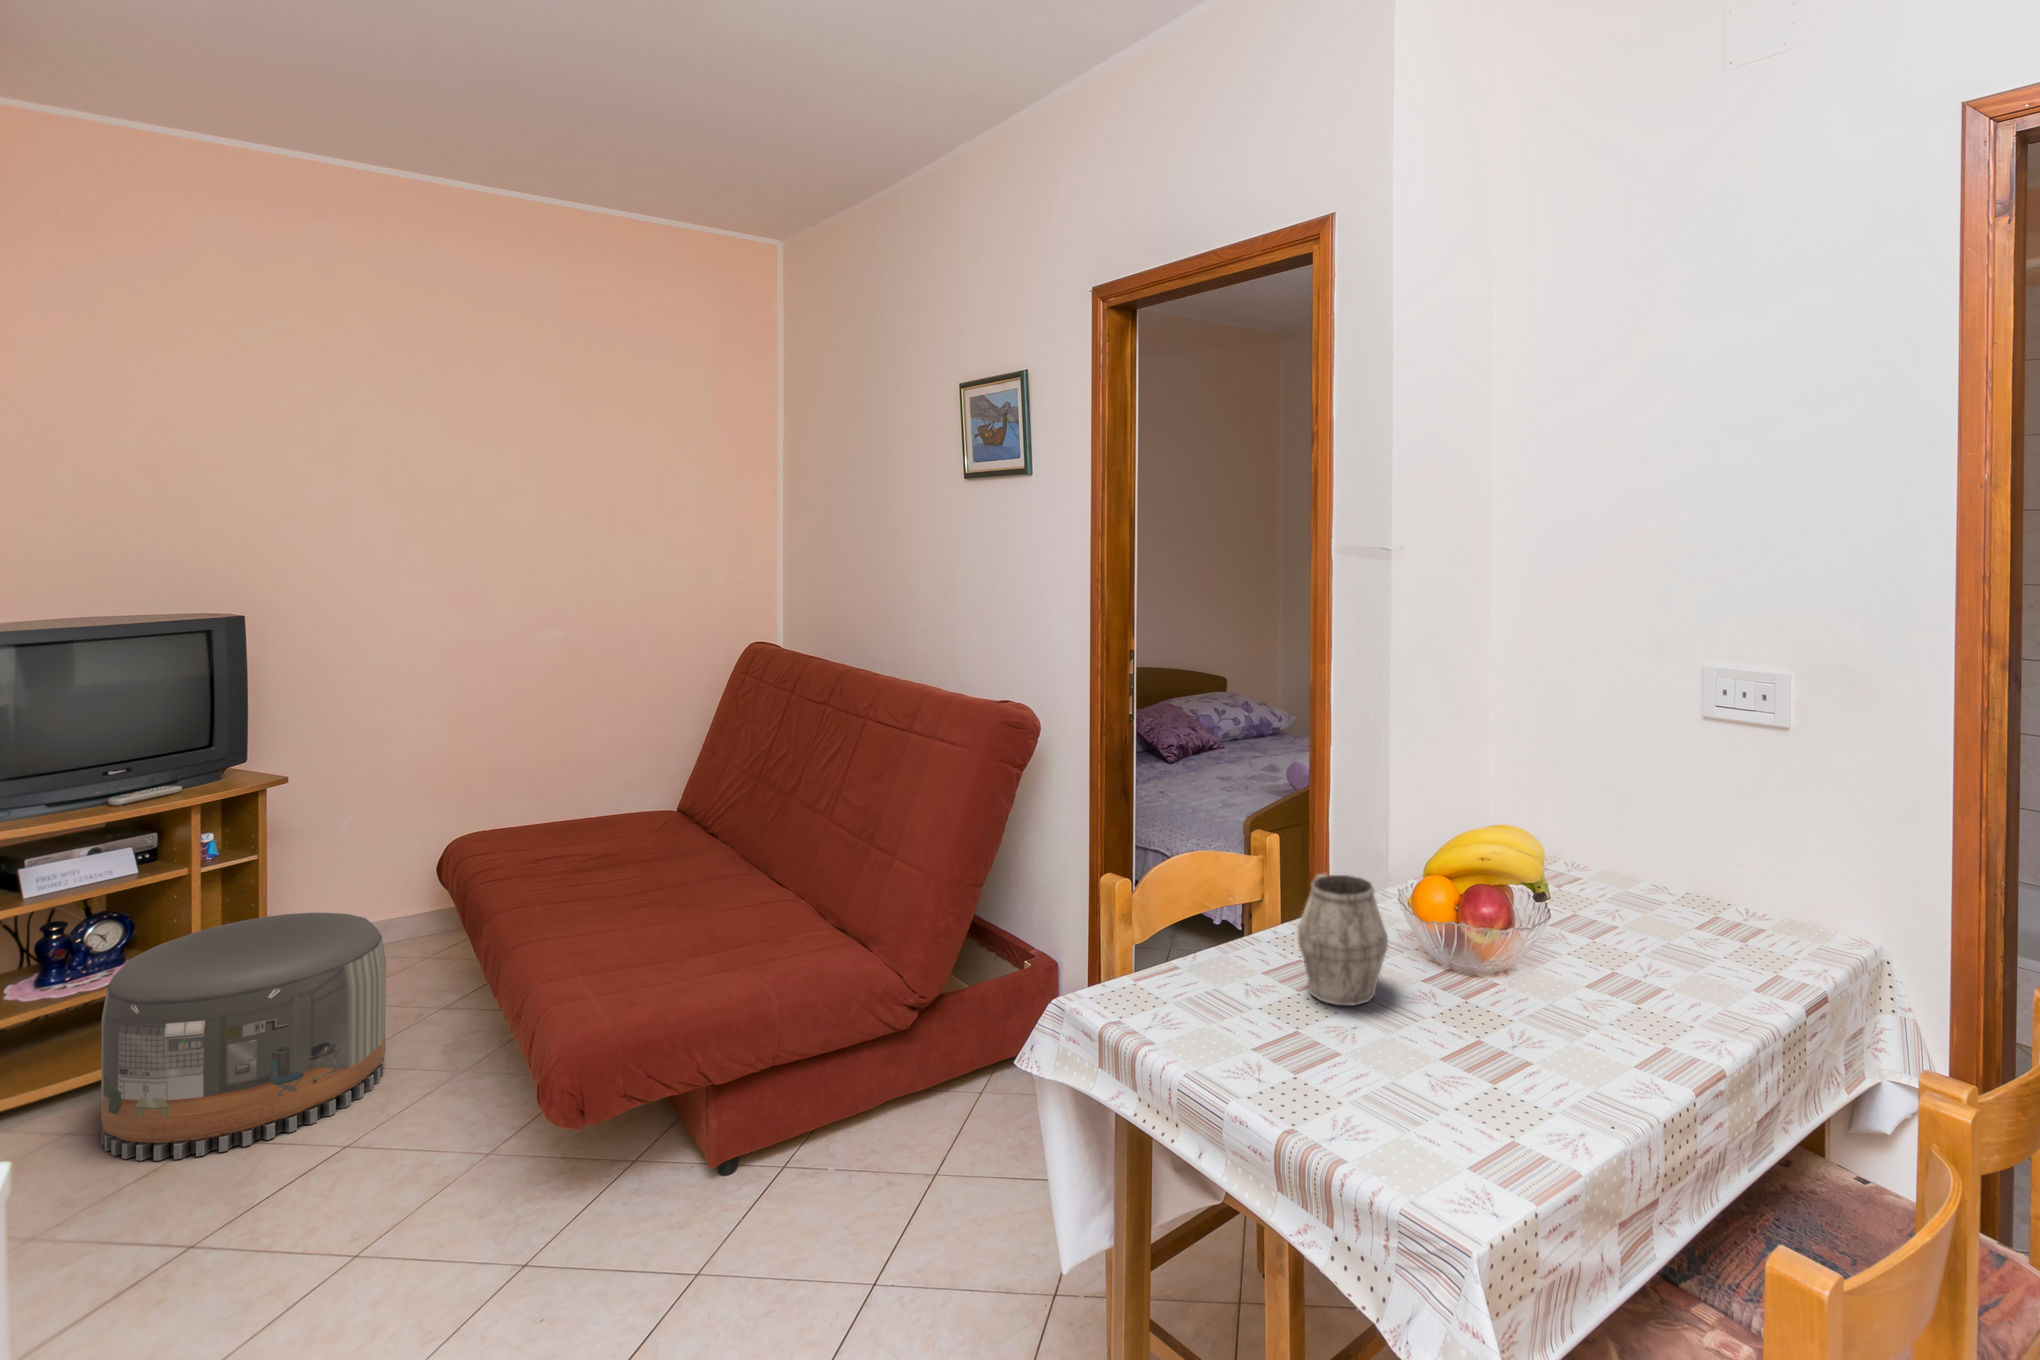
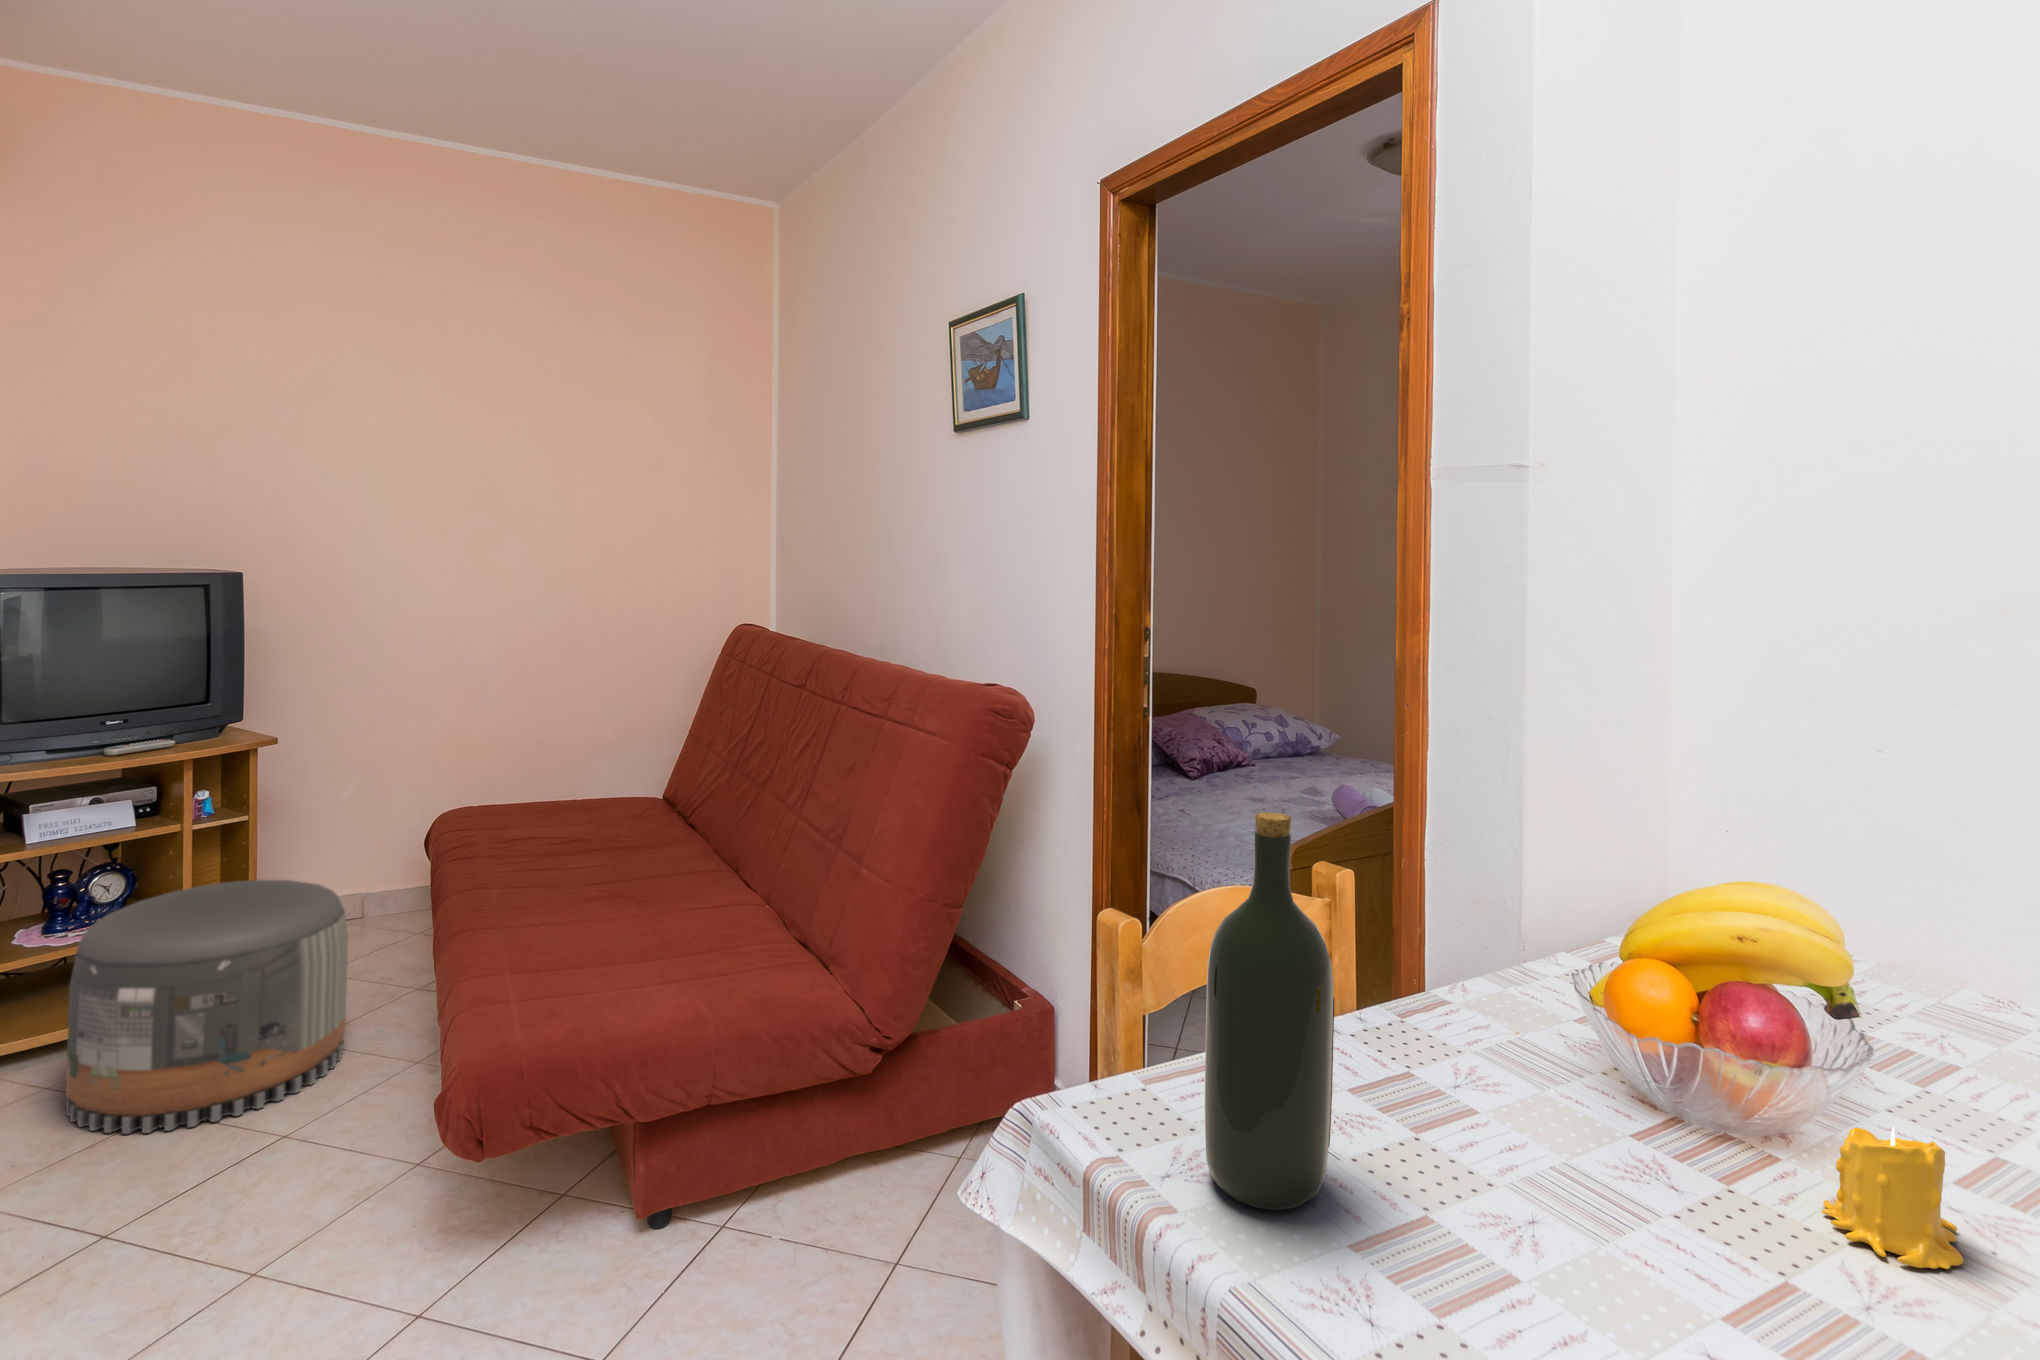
wine bottle: none [1173,795,1250,1036] -> present [1205,812,1334,1210]
mug: present [1298,874,1388,1005] -> none [1402,948,1560,1175]
candle: none [1527,948,1594,1025] -> present [1822,1127,1963,1269]

